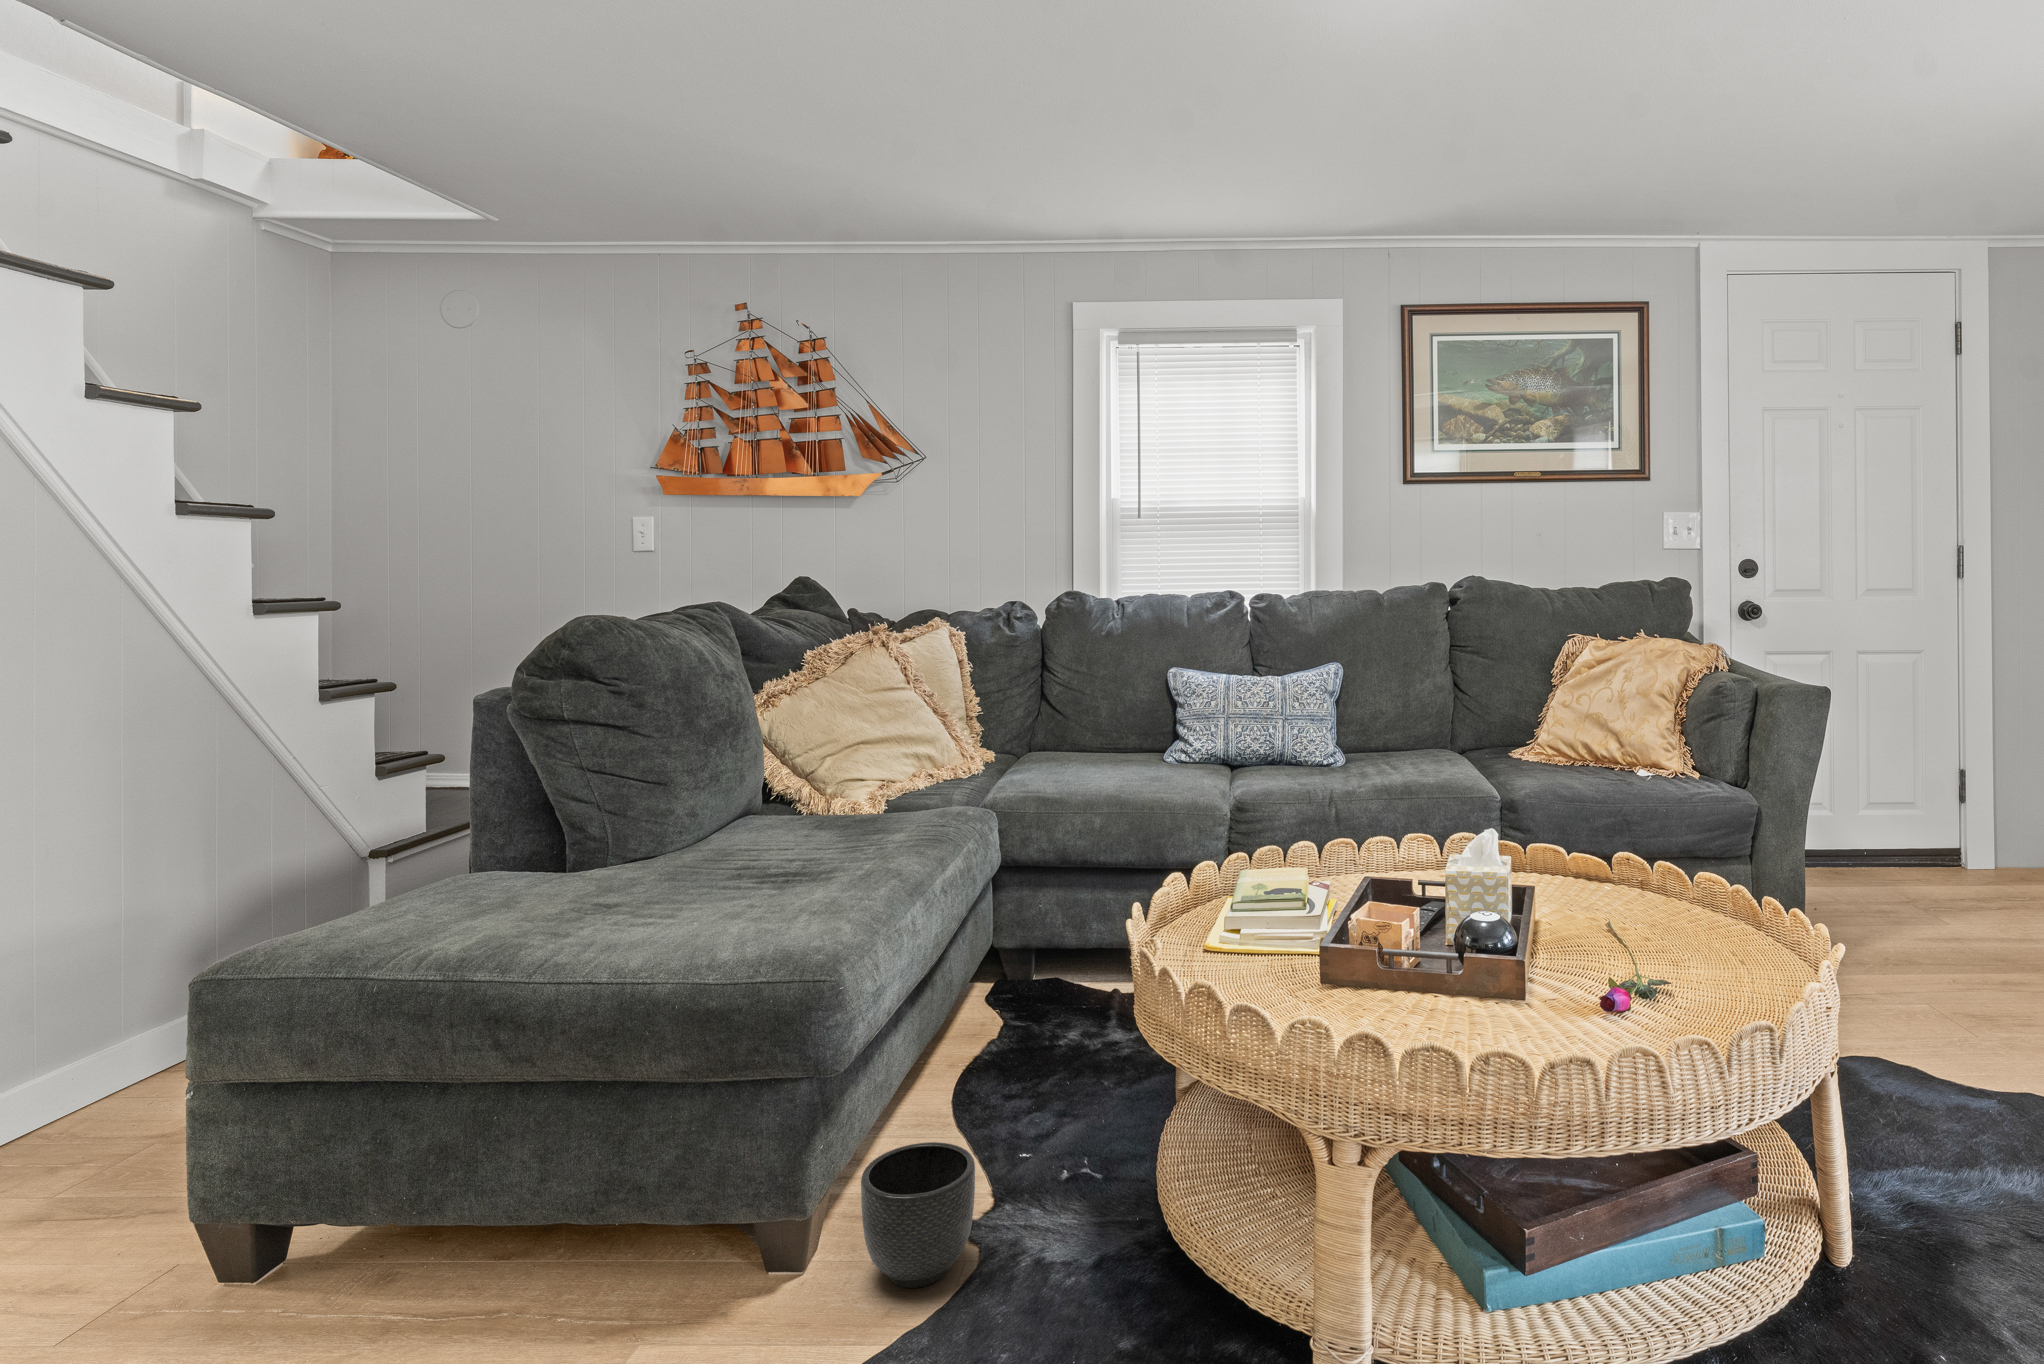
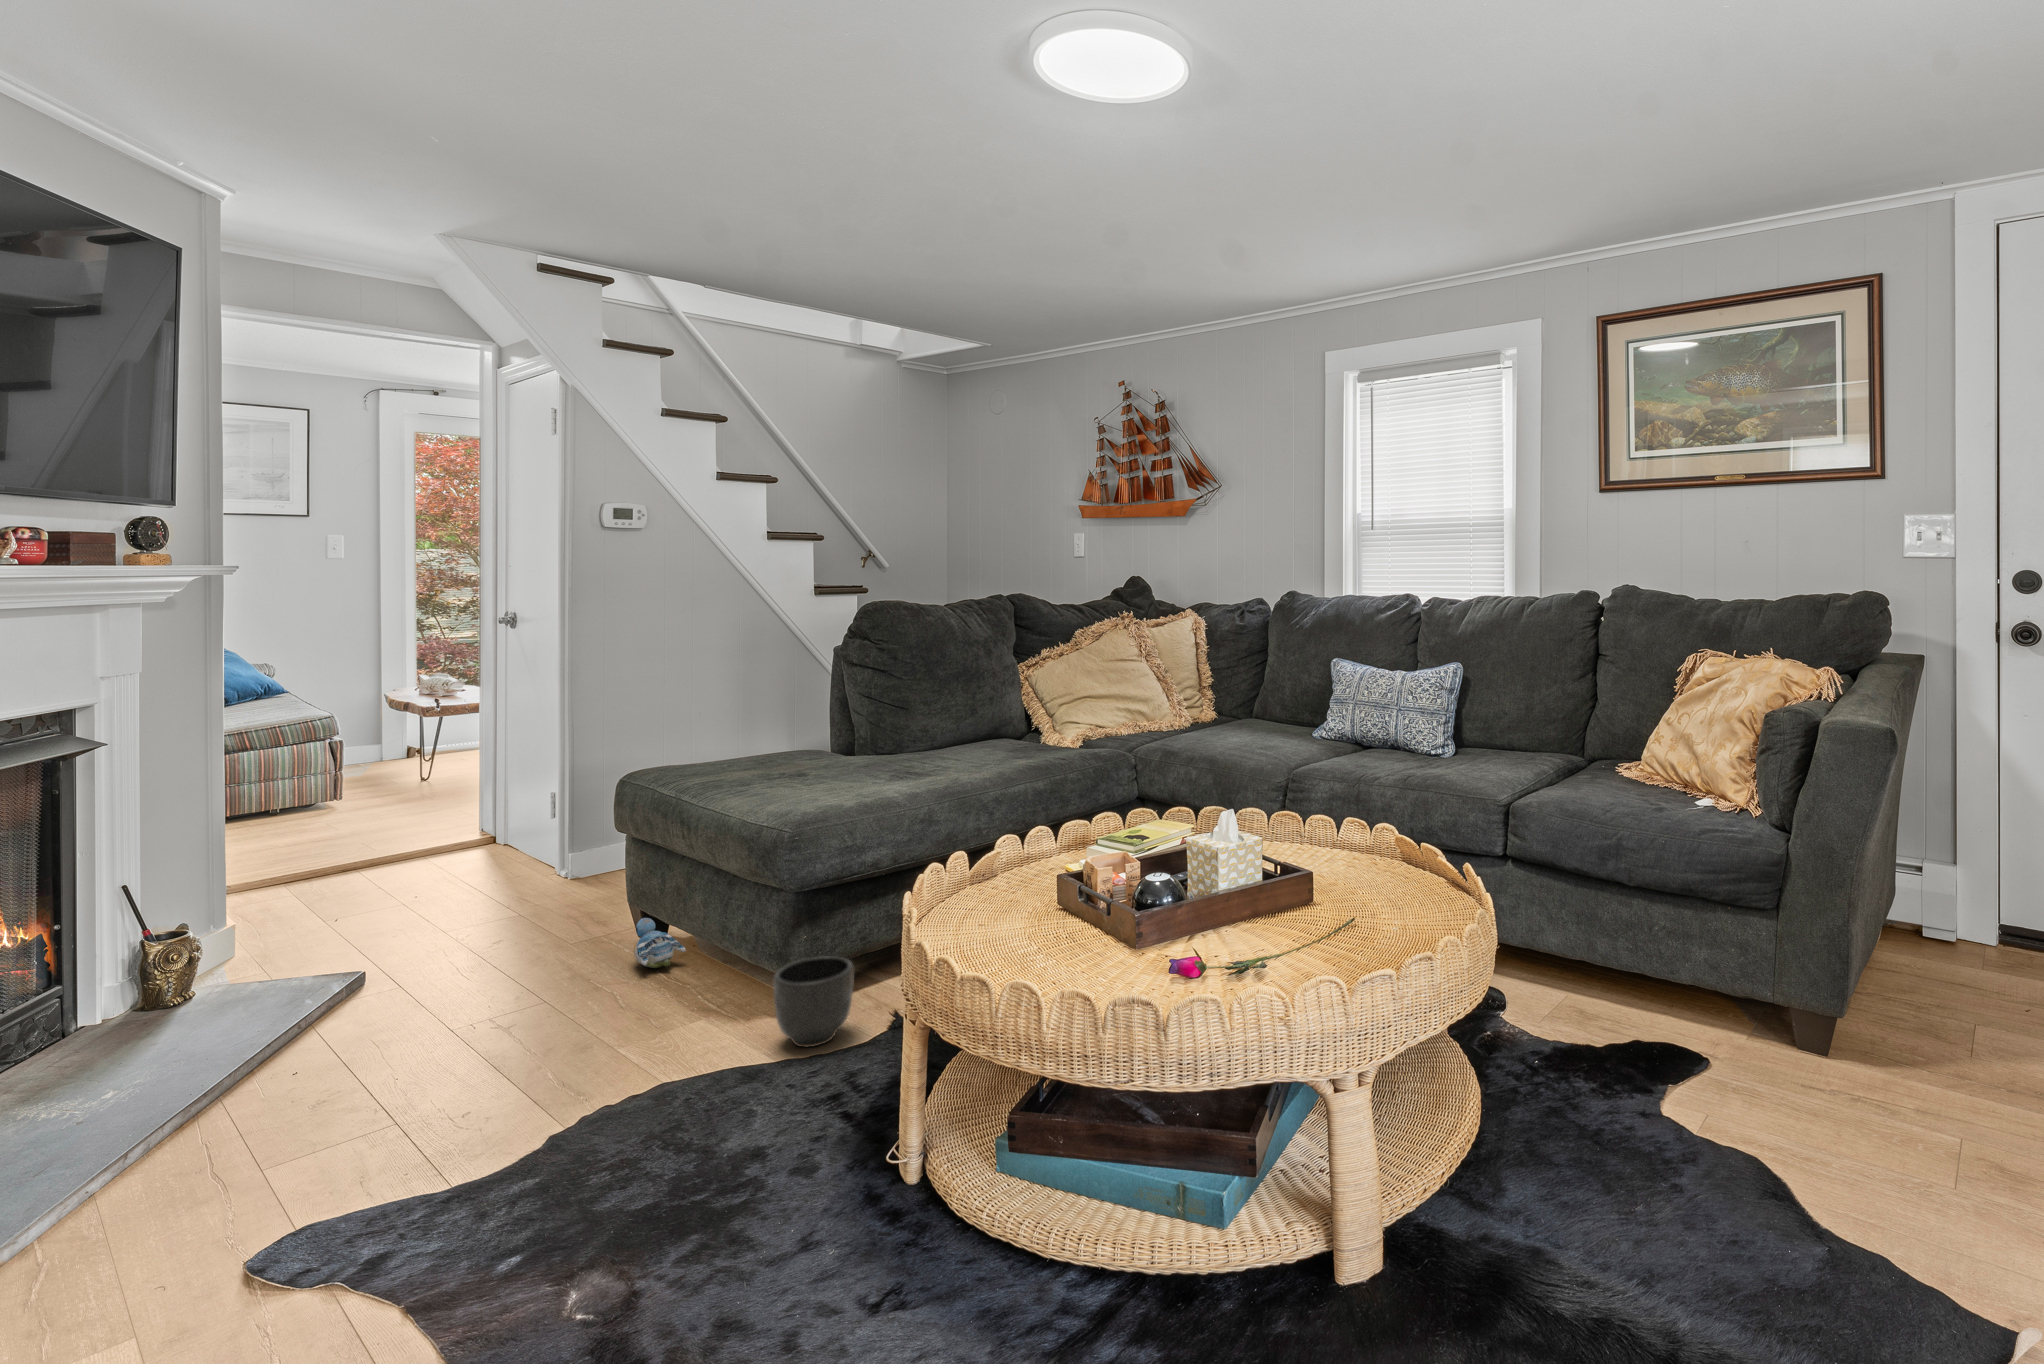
plush toy: none [354,1207,476,1290] -> present [634,918,686,968]

